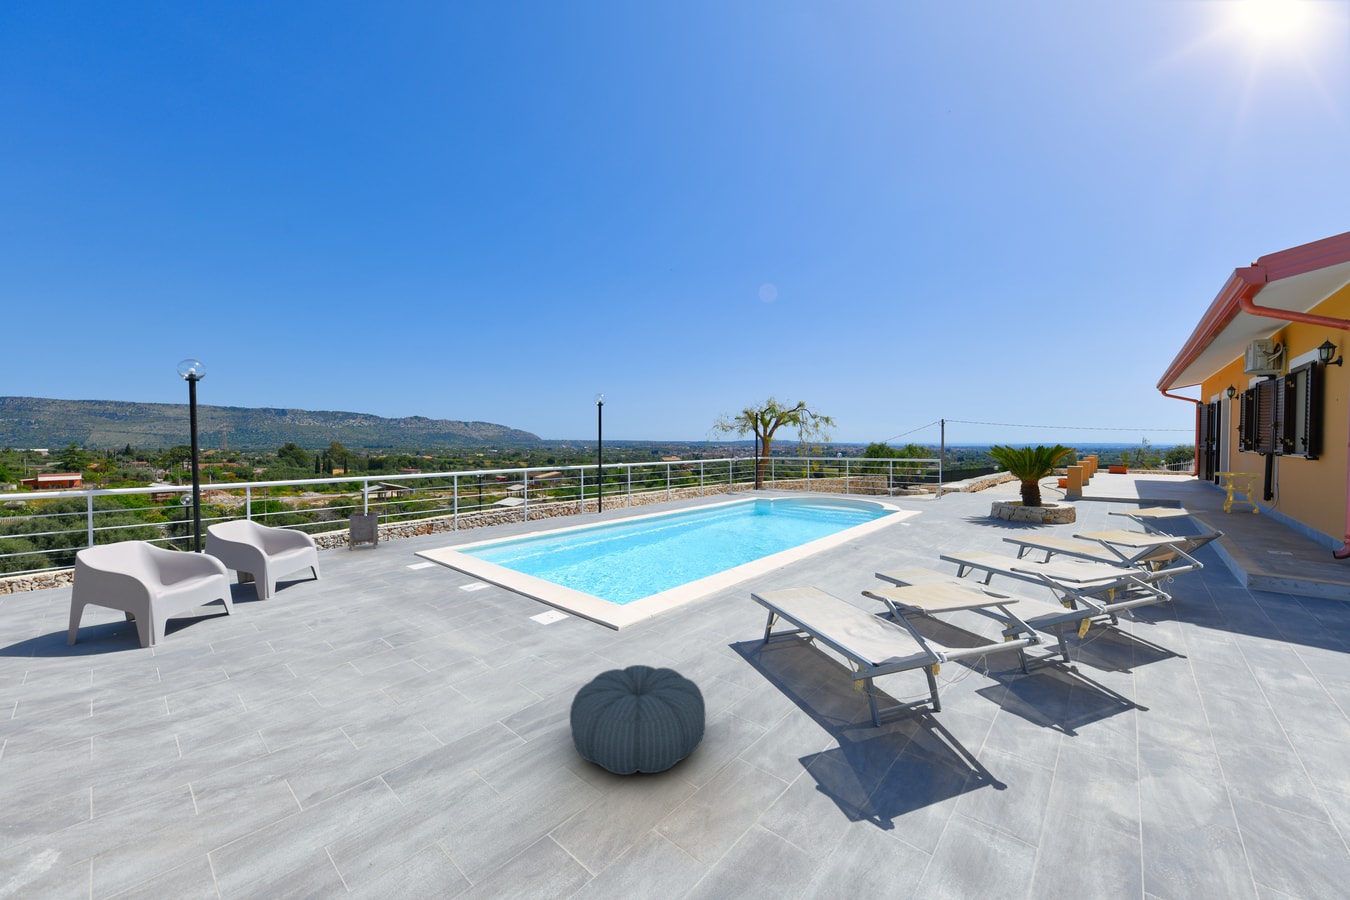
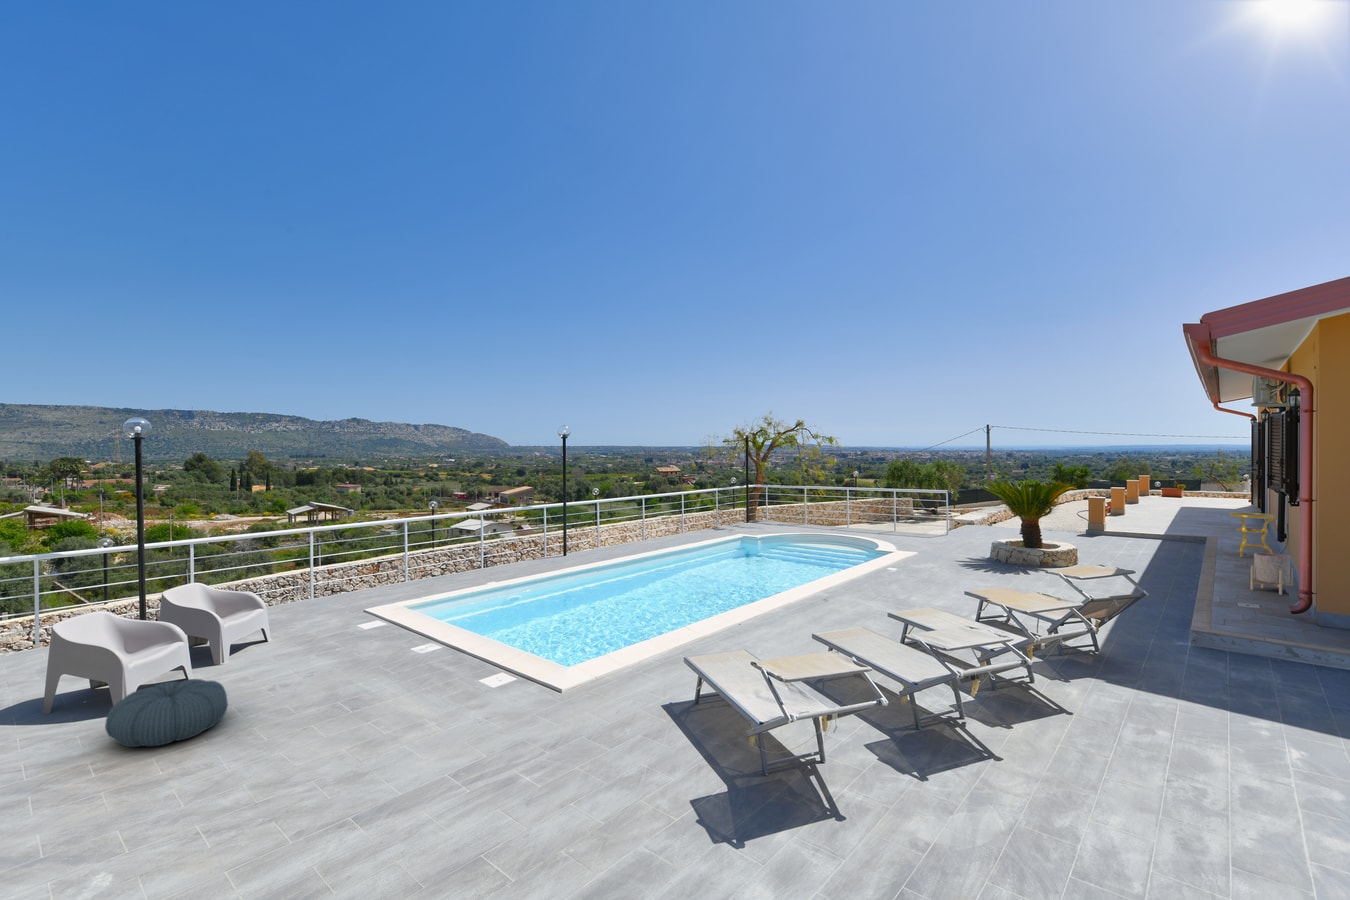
planter: present [349,513,378,550] -> present [1251,553,1293,595]
pouf: present [570,665,706,775] -> present [105,679,228,747]

